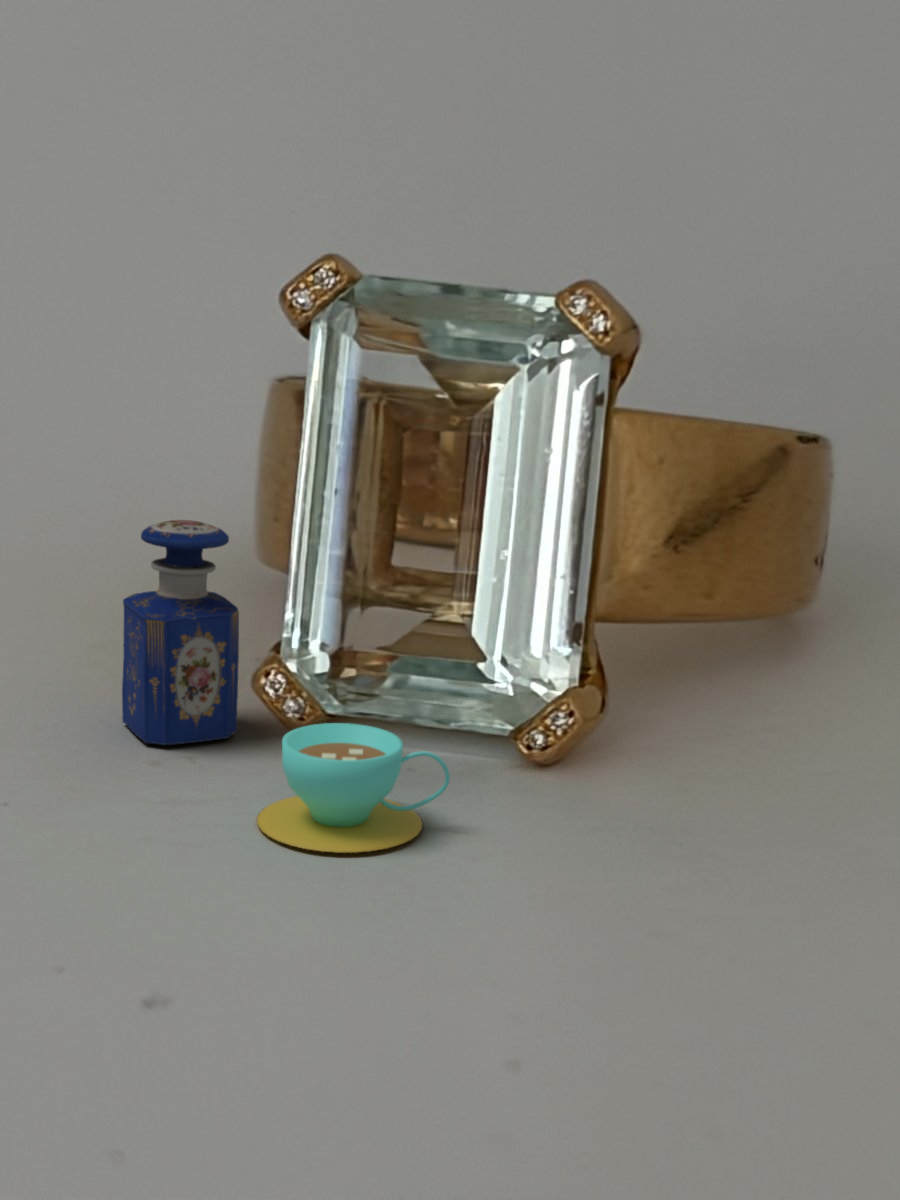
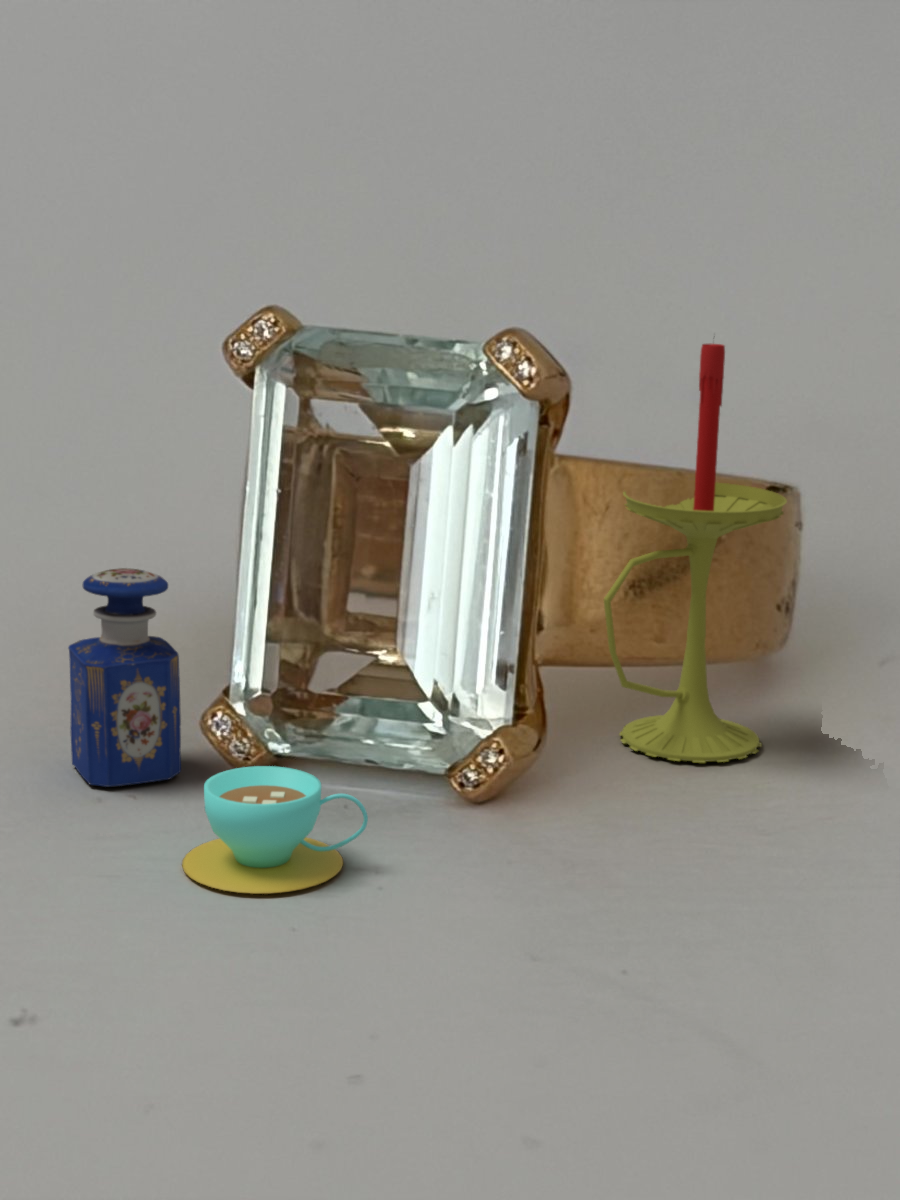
candle: none [669,292,853,729] -> present [604,344,787,763]

